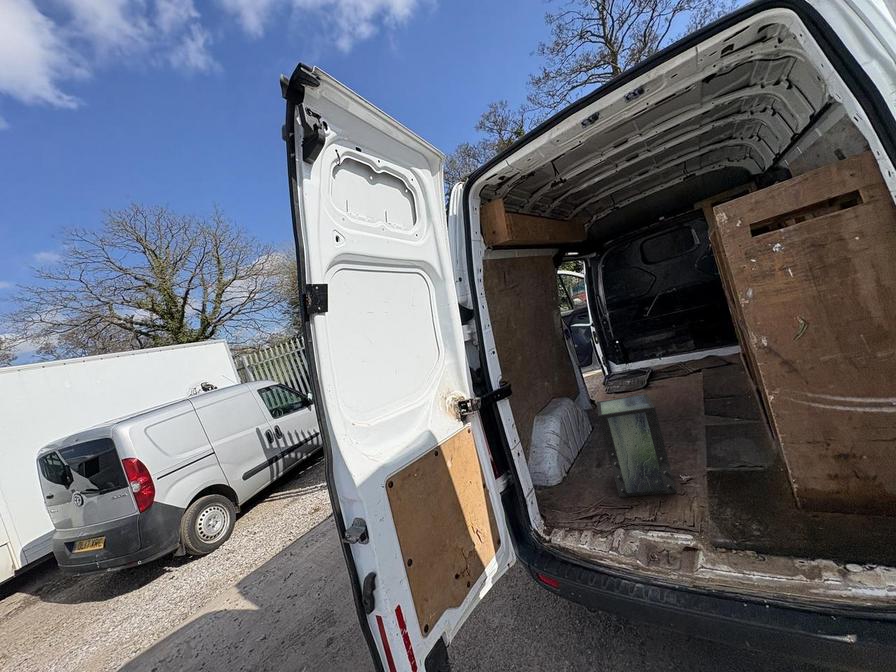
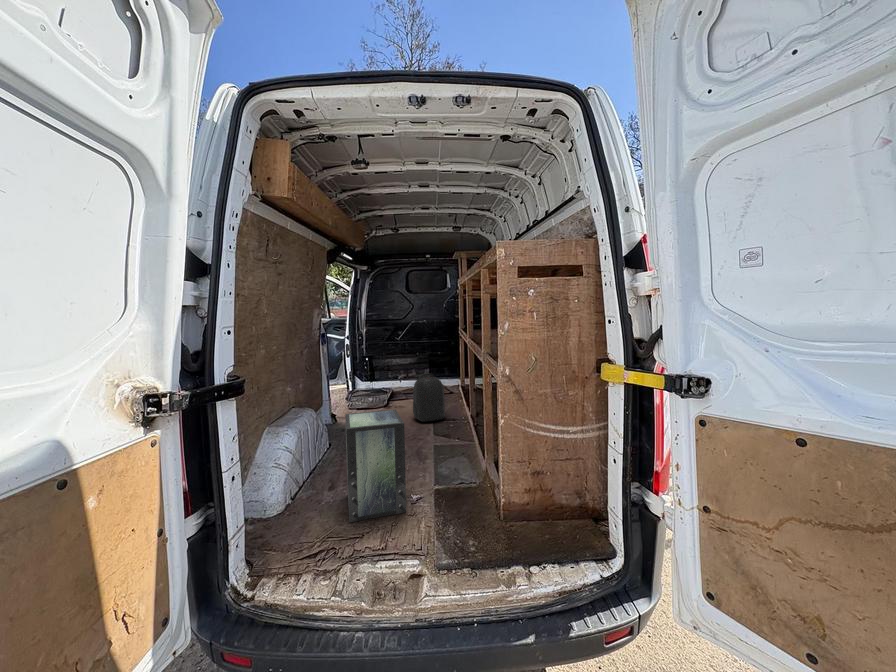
backpack: none [675,347,723,402] -> present [413,373,445,422]

